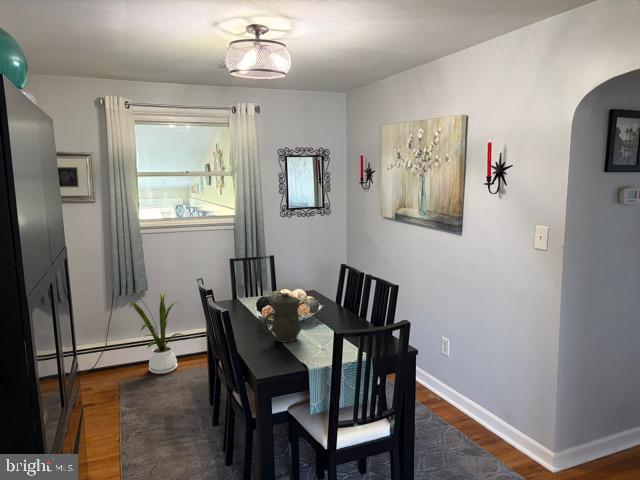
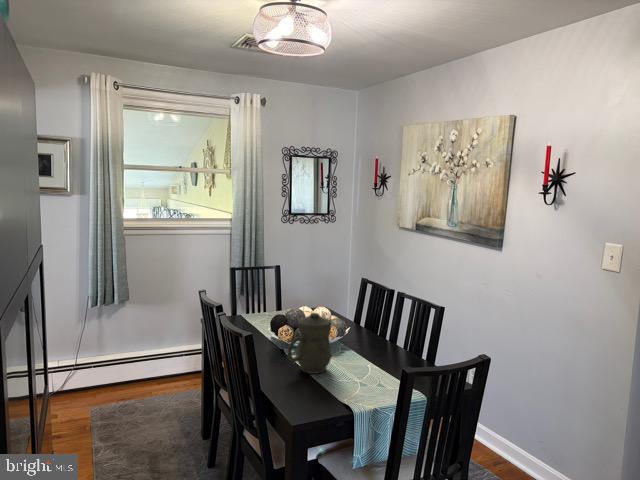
house plant: present [130,293,183,374] -> none [102,302,171,398]

